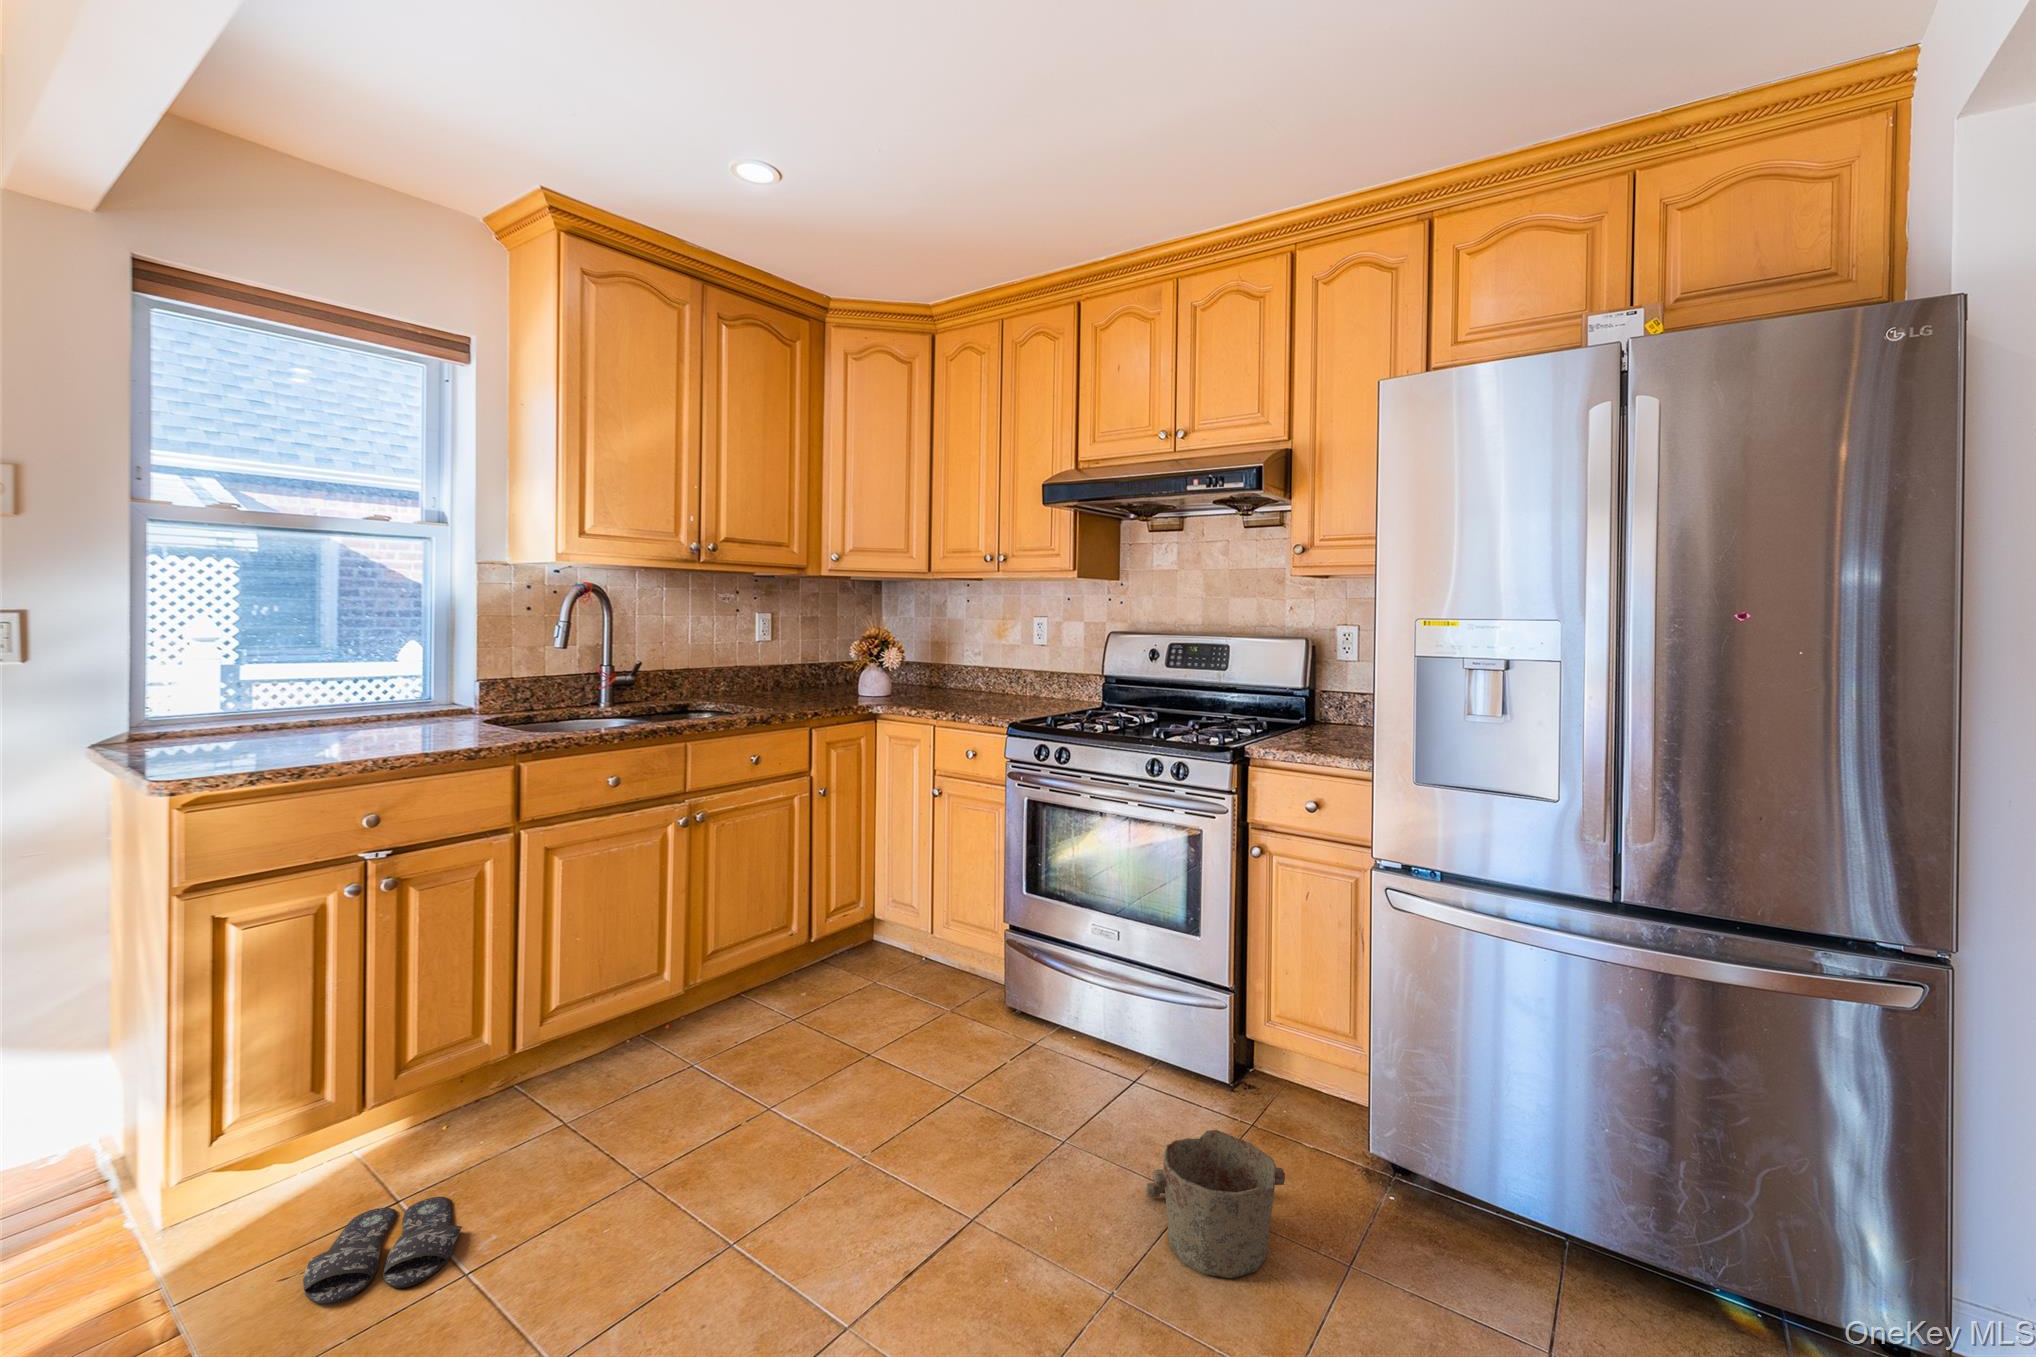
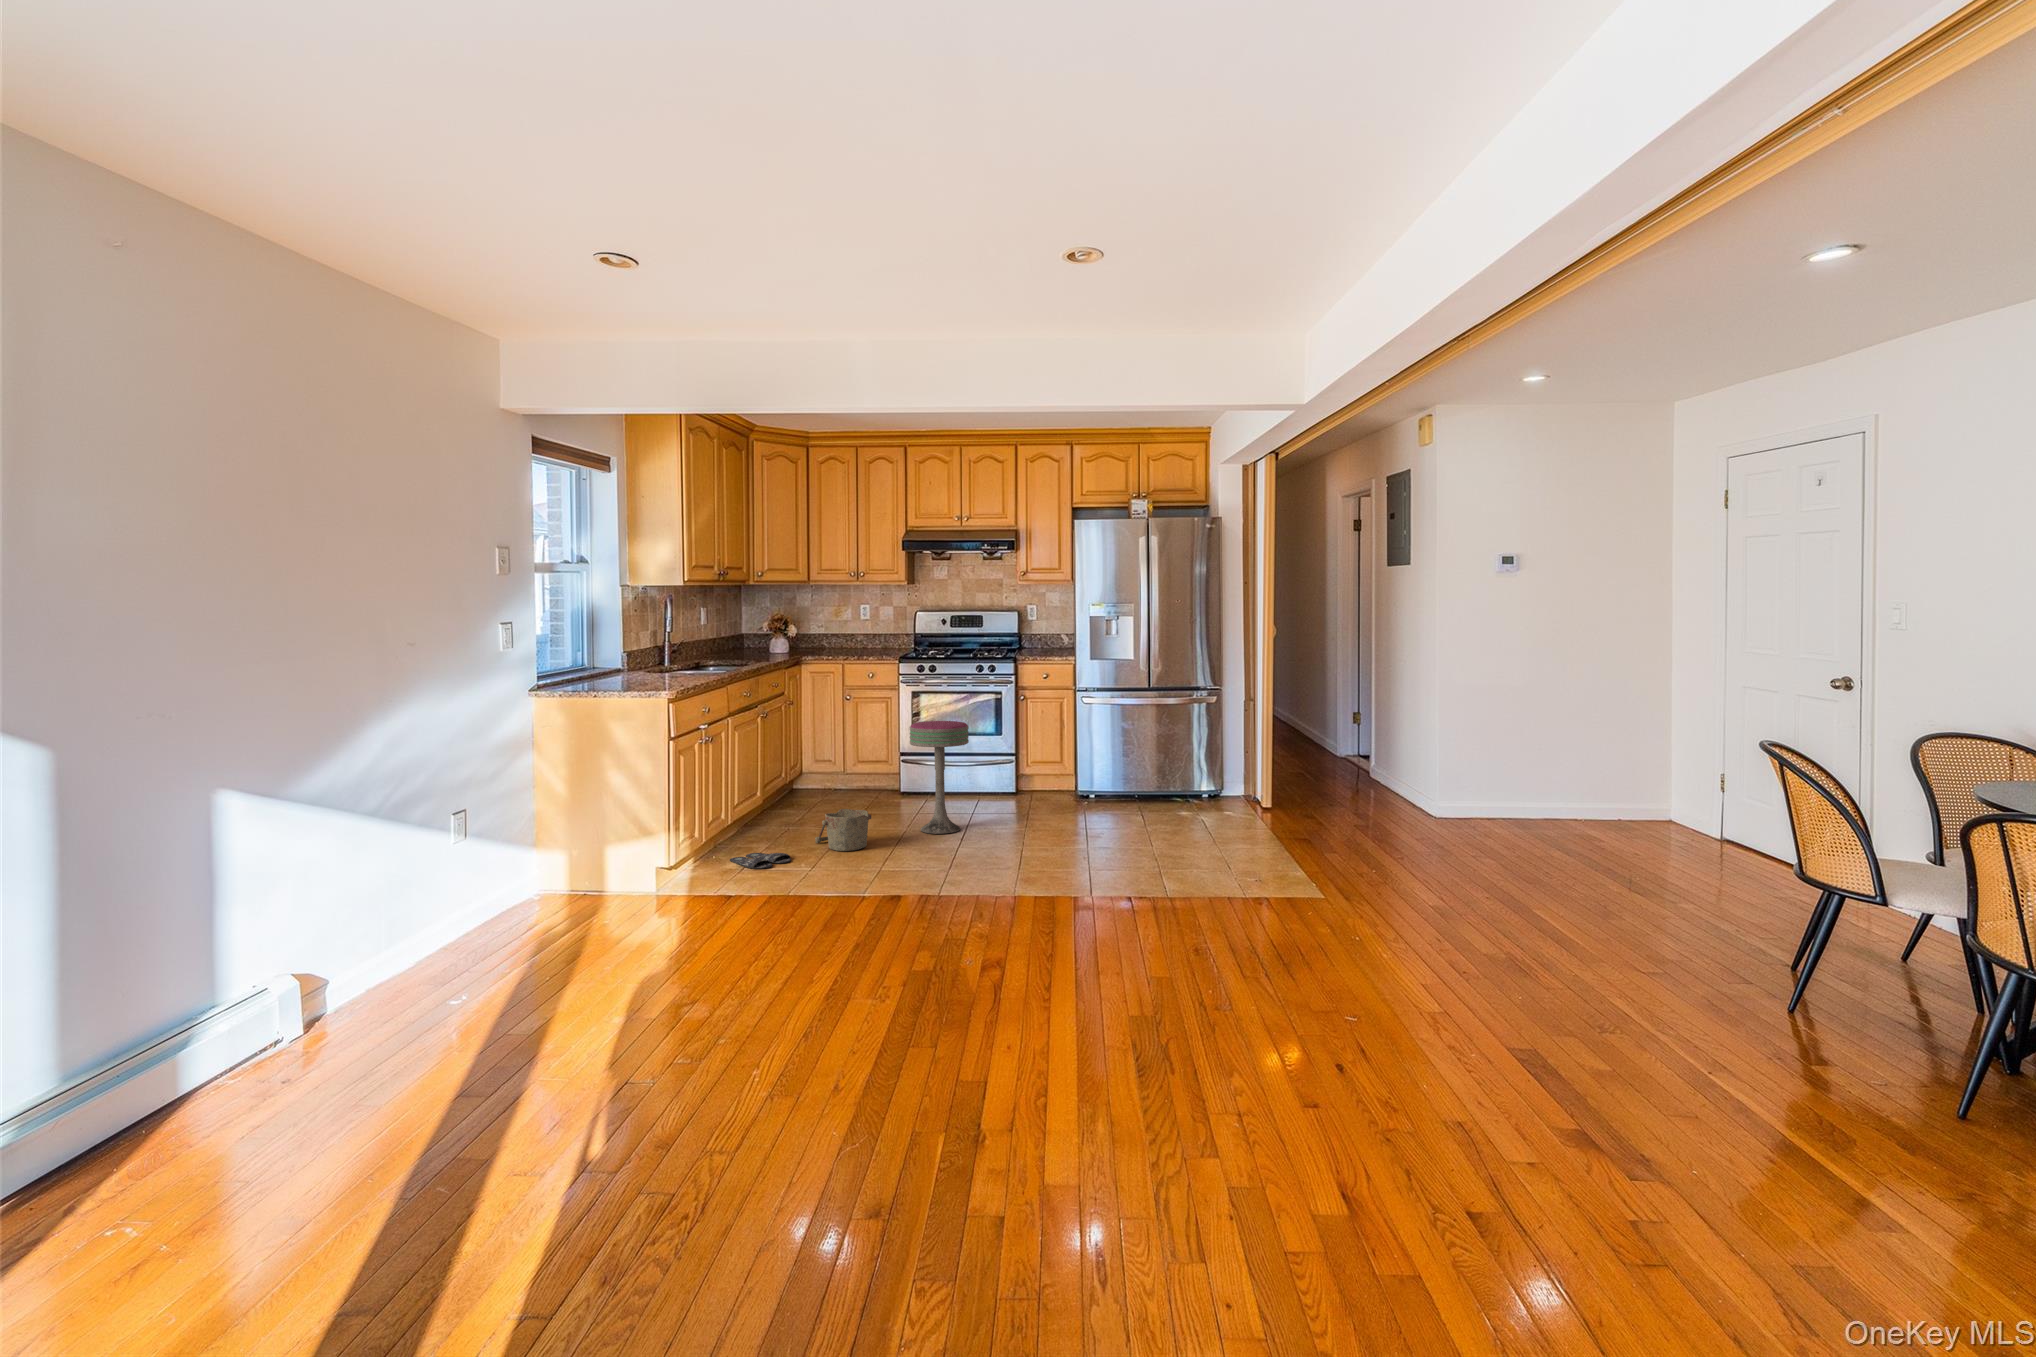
bar stool: none [845,915,1003,1249] -> present [910,721,969,834]
bucket: present [1146,1130,1285,1278] -> present [815,809,871,851]

